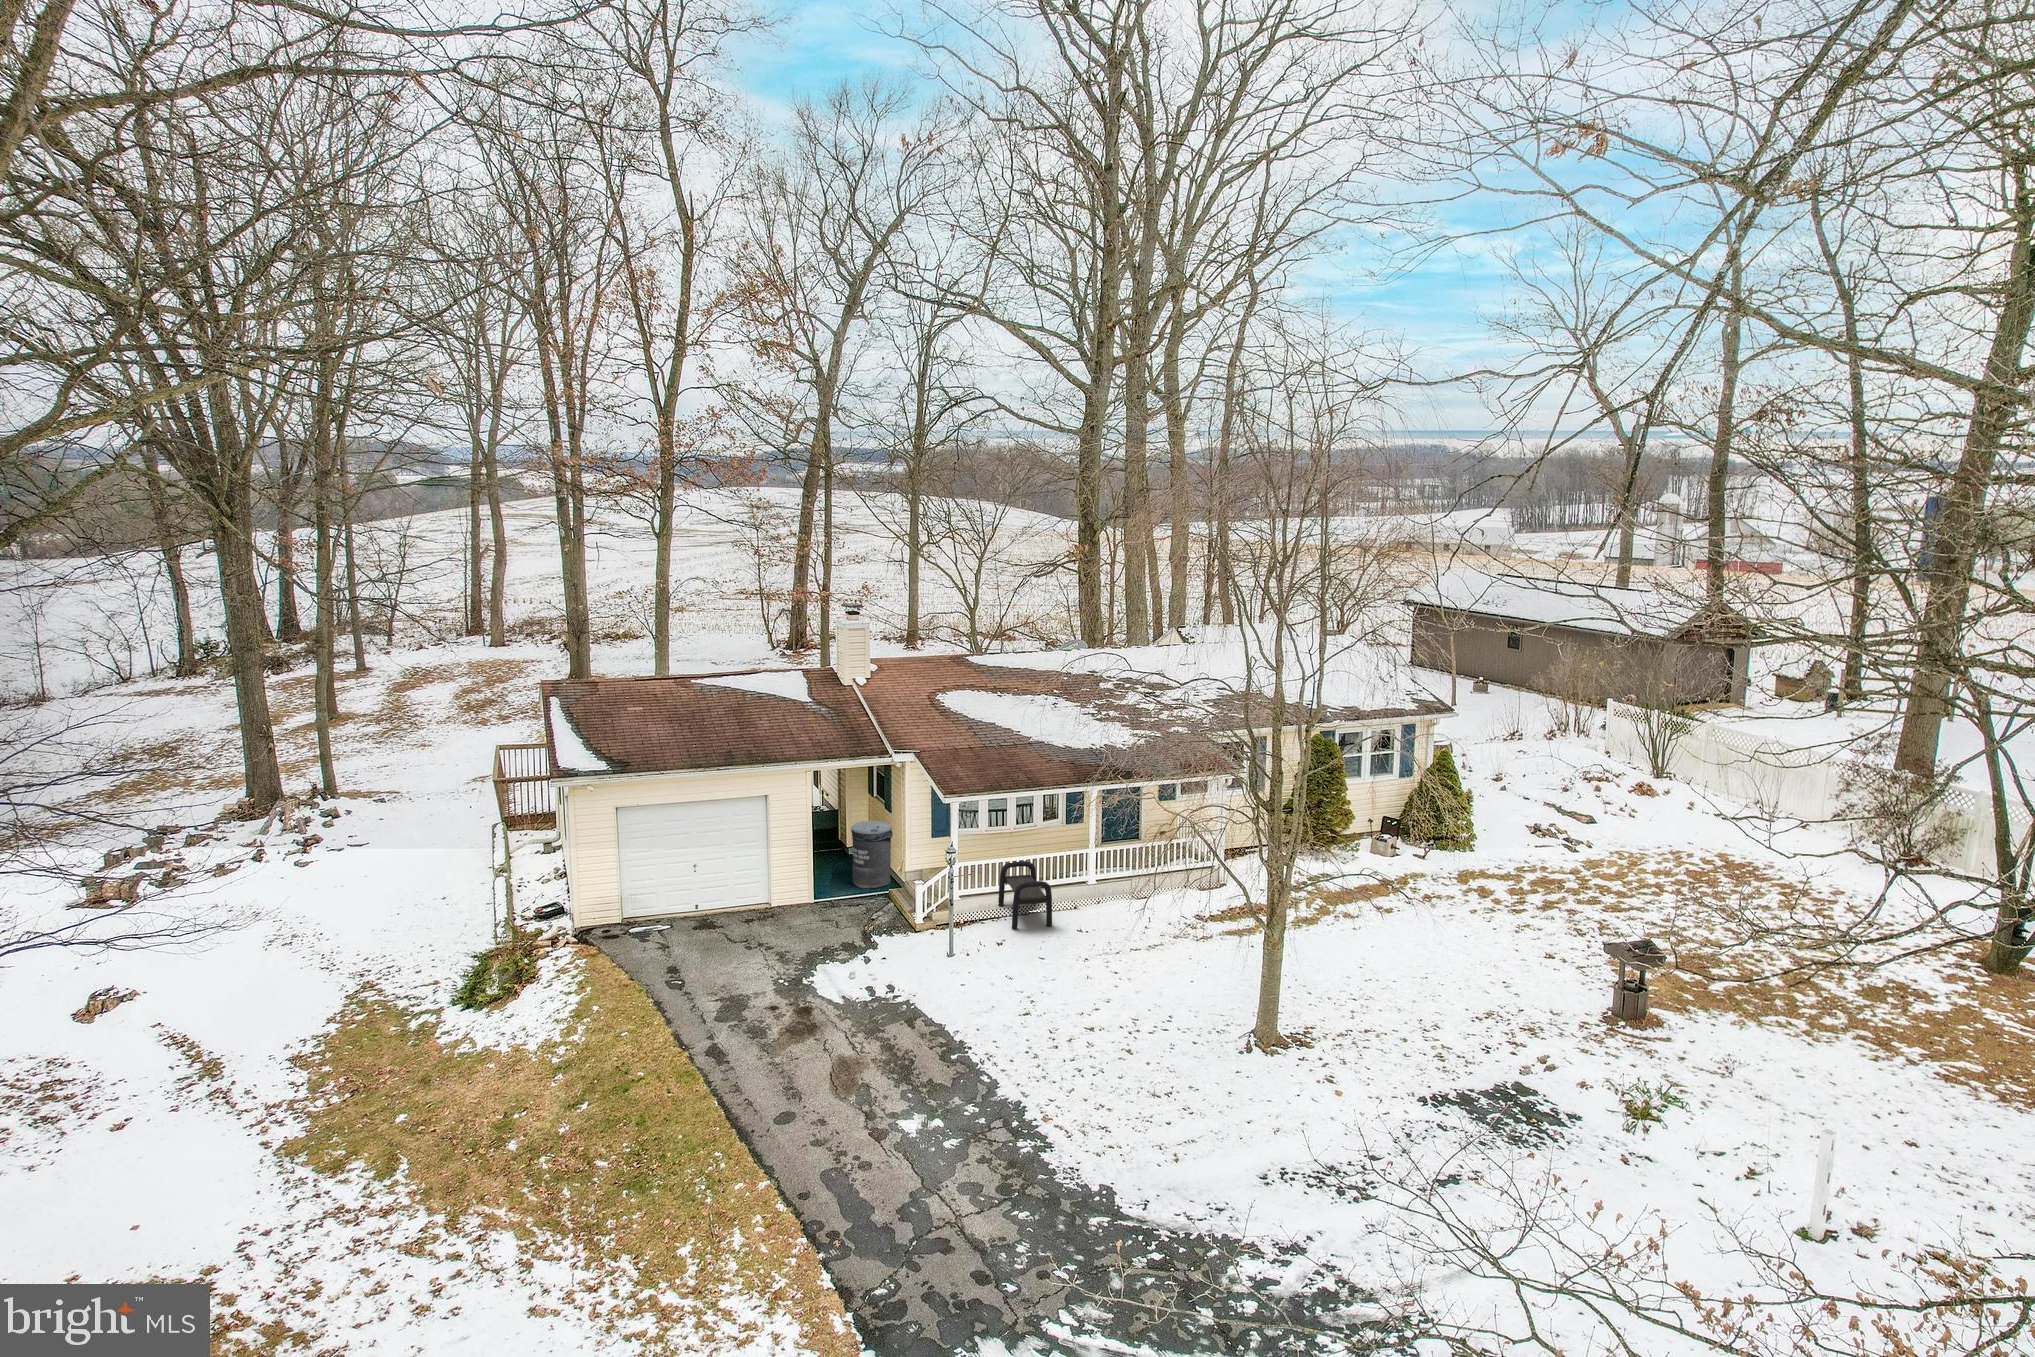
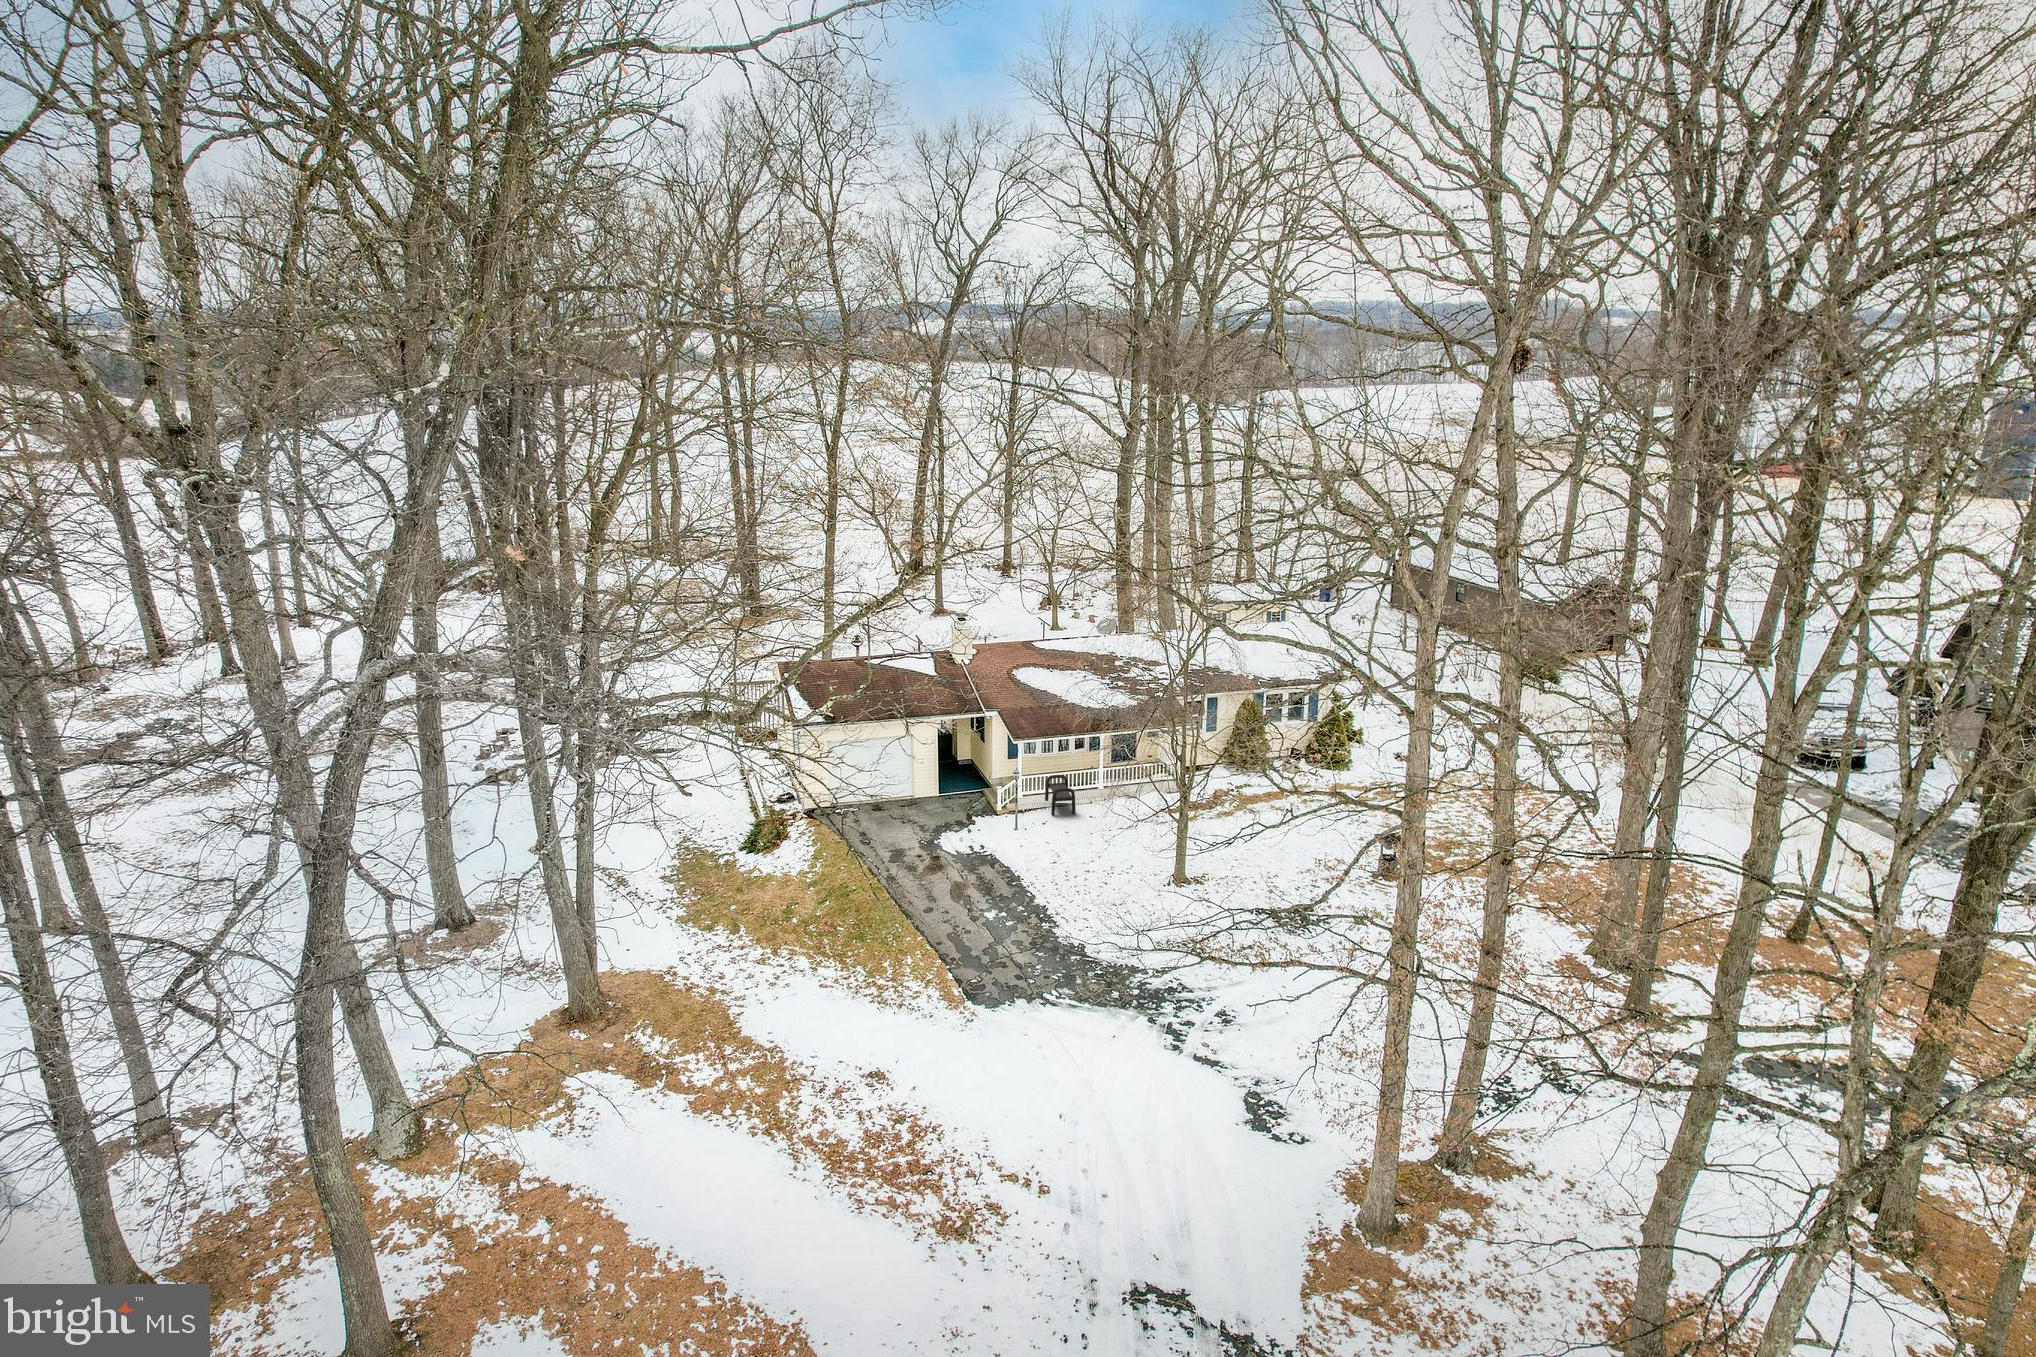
trash can: present [851,821,893,888] -> none [958,748,982,788]

